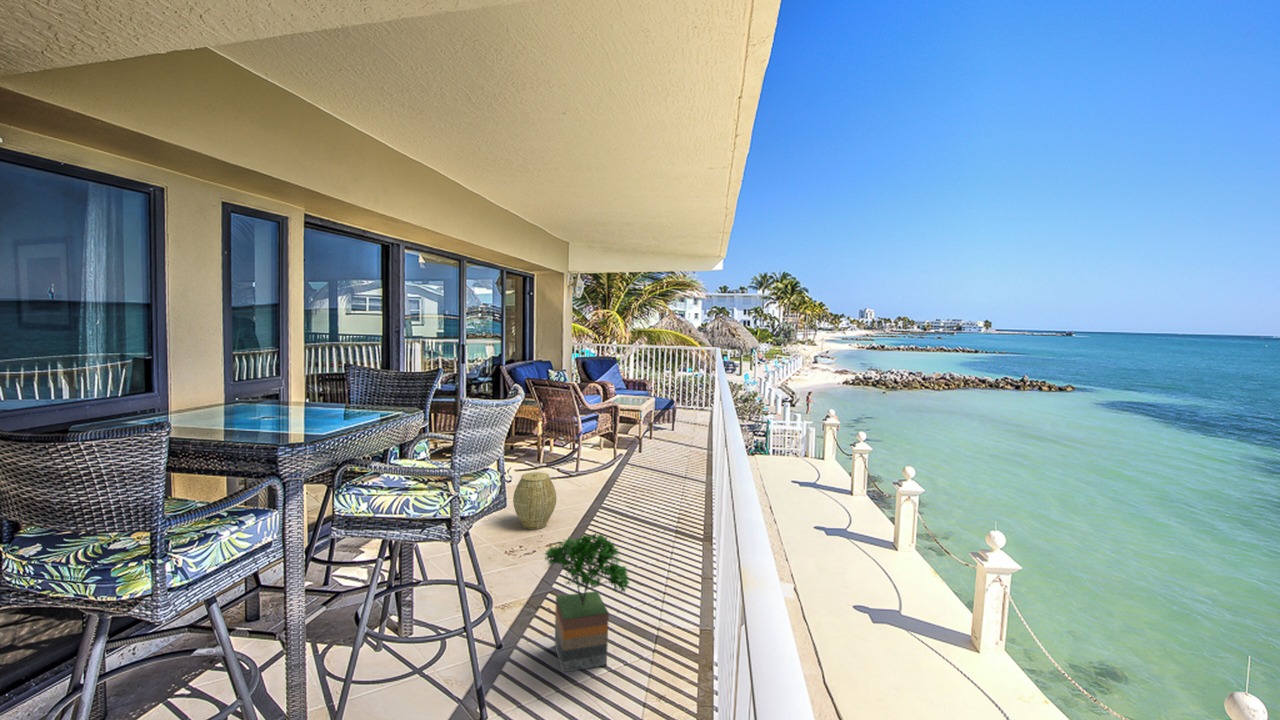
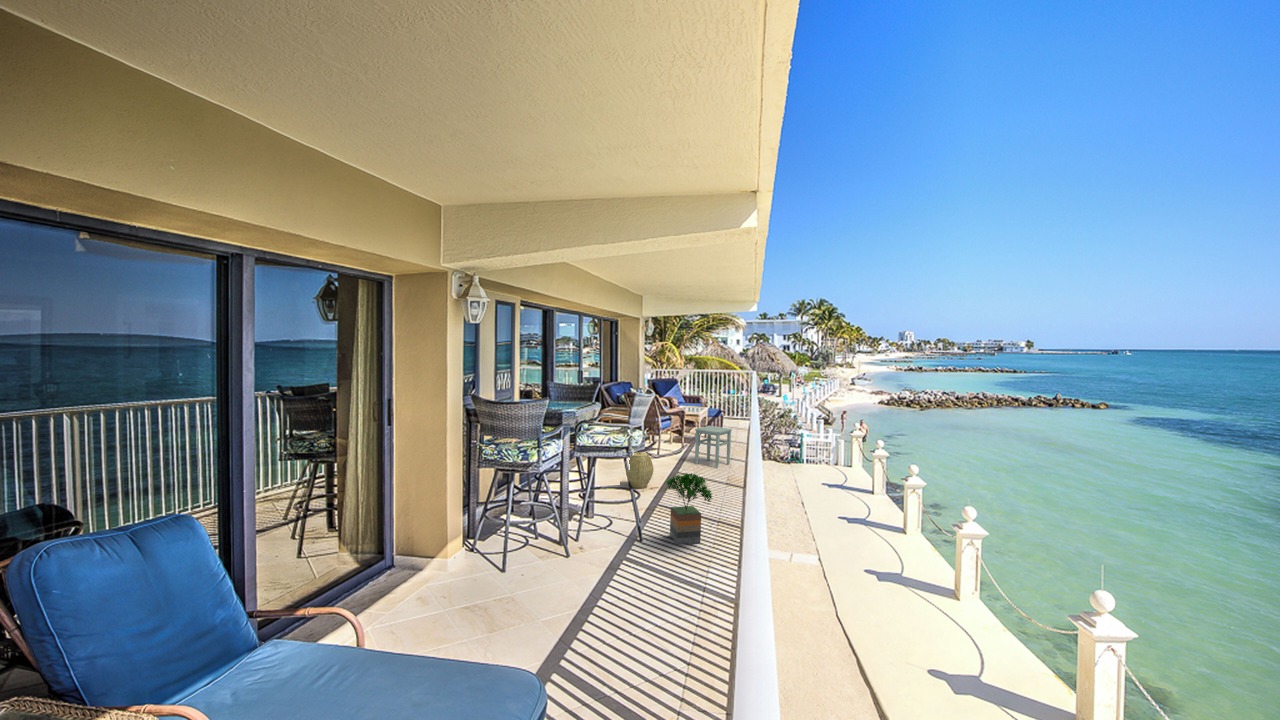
stool: none [629,424,680,486] -> present [695,426,732,469]

